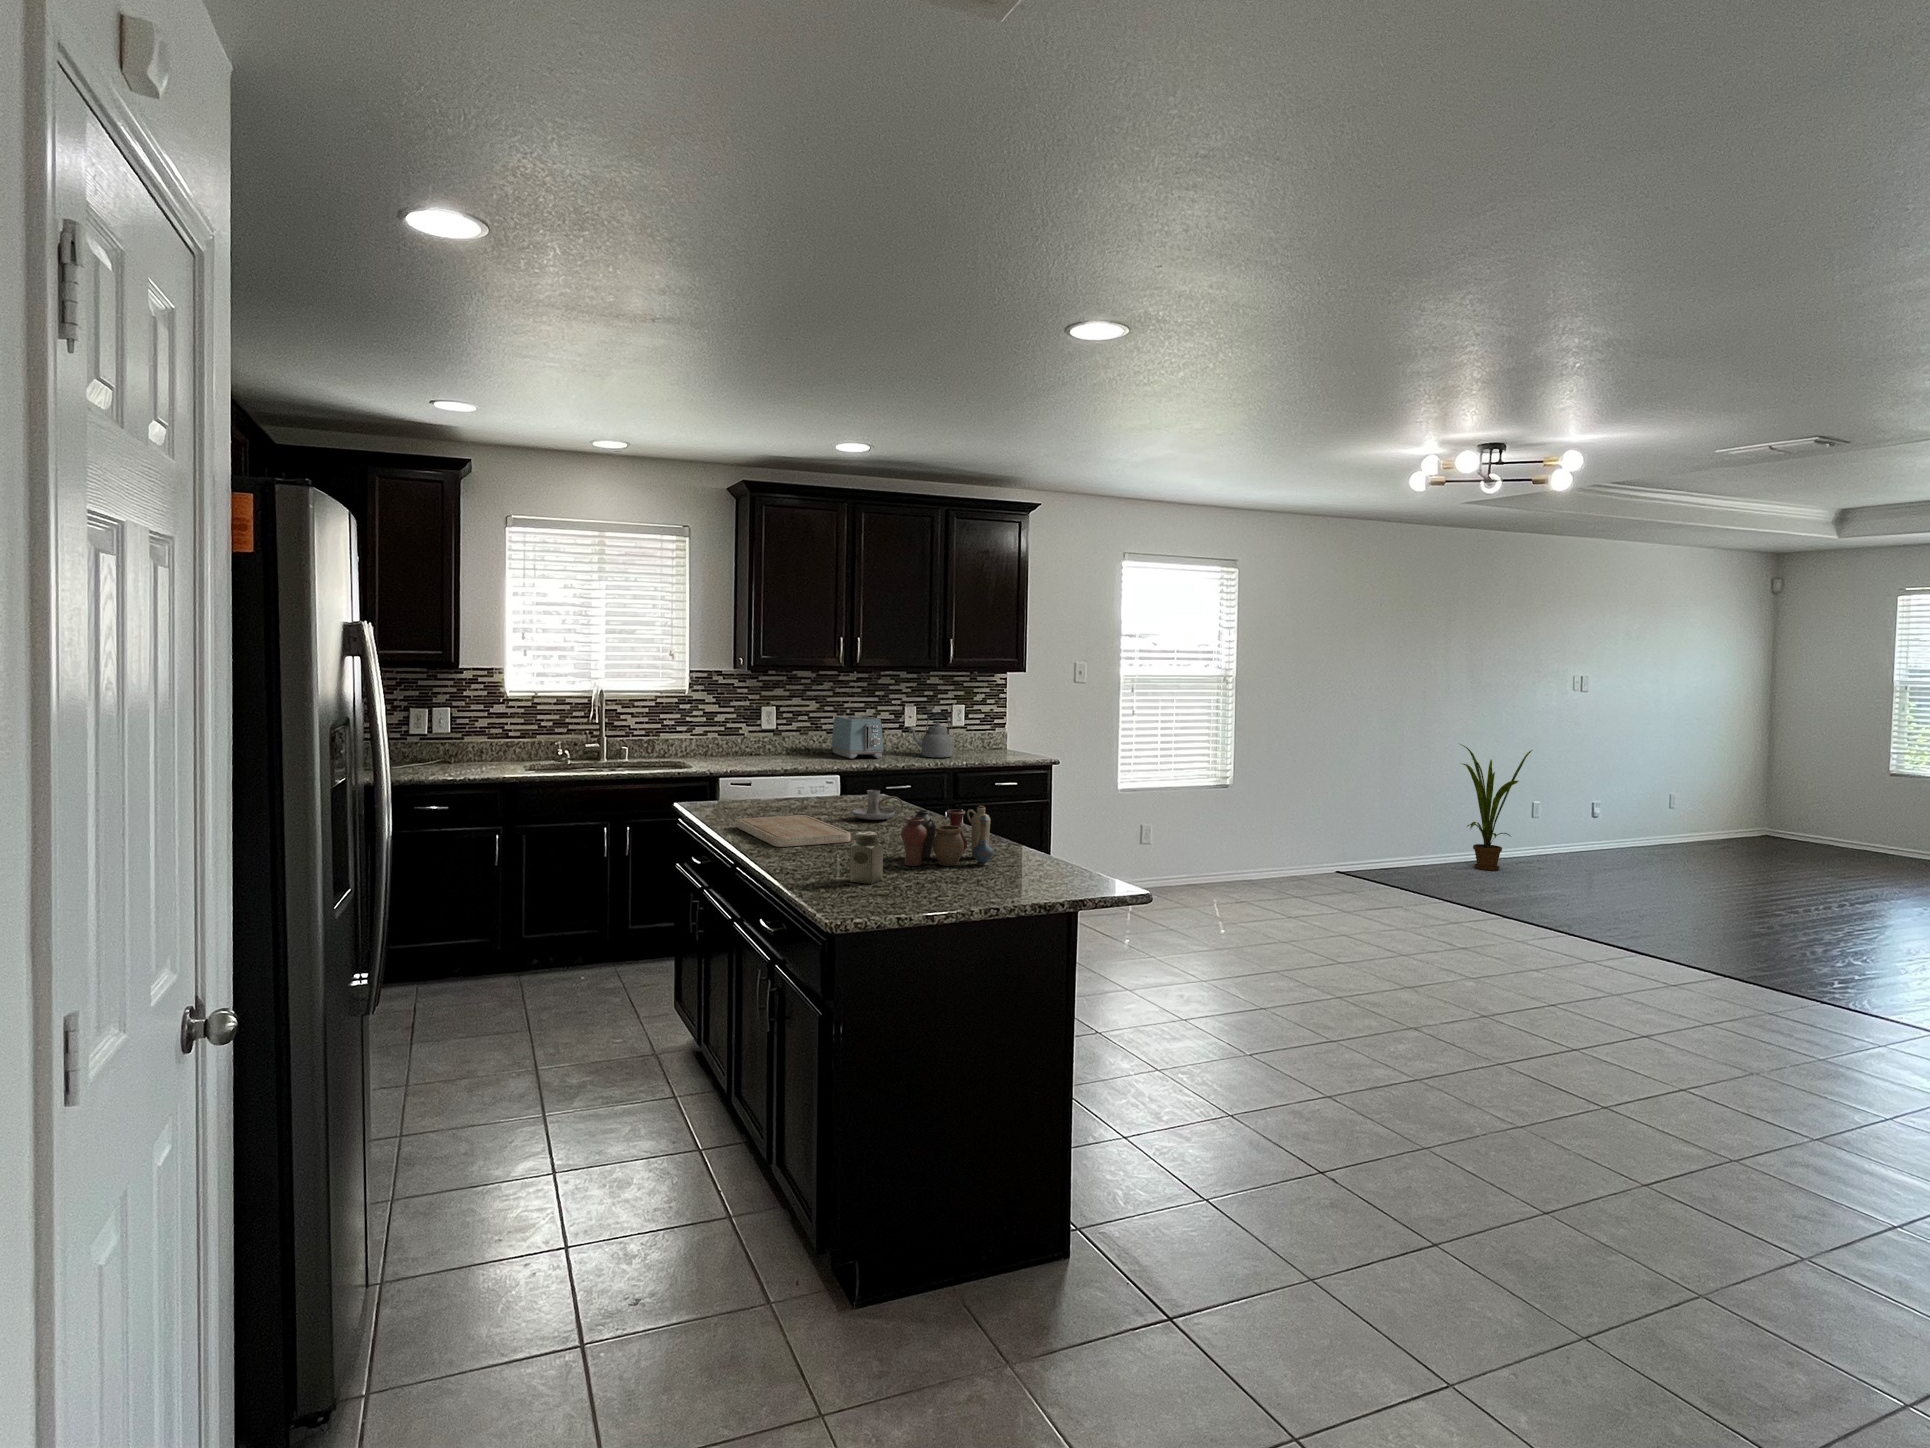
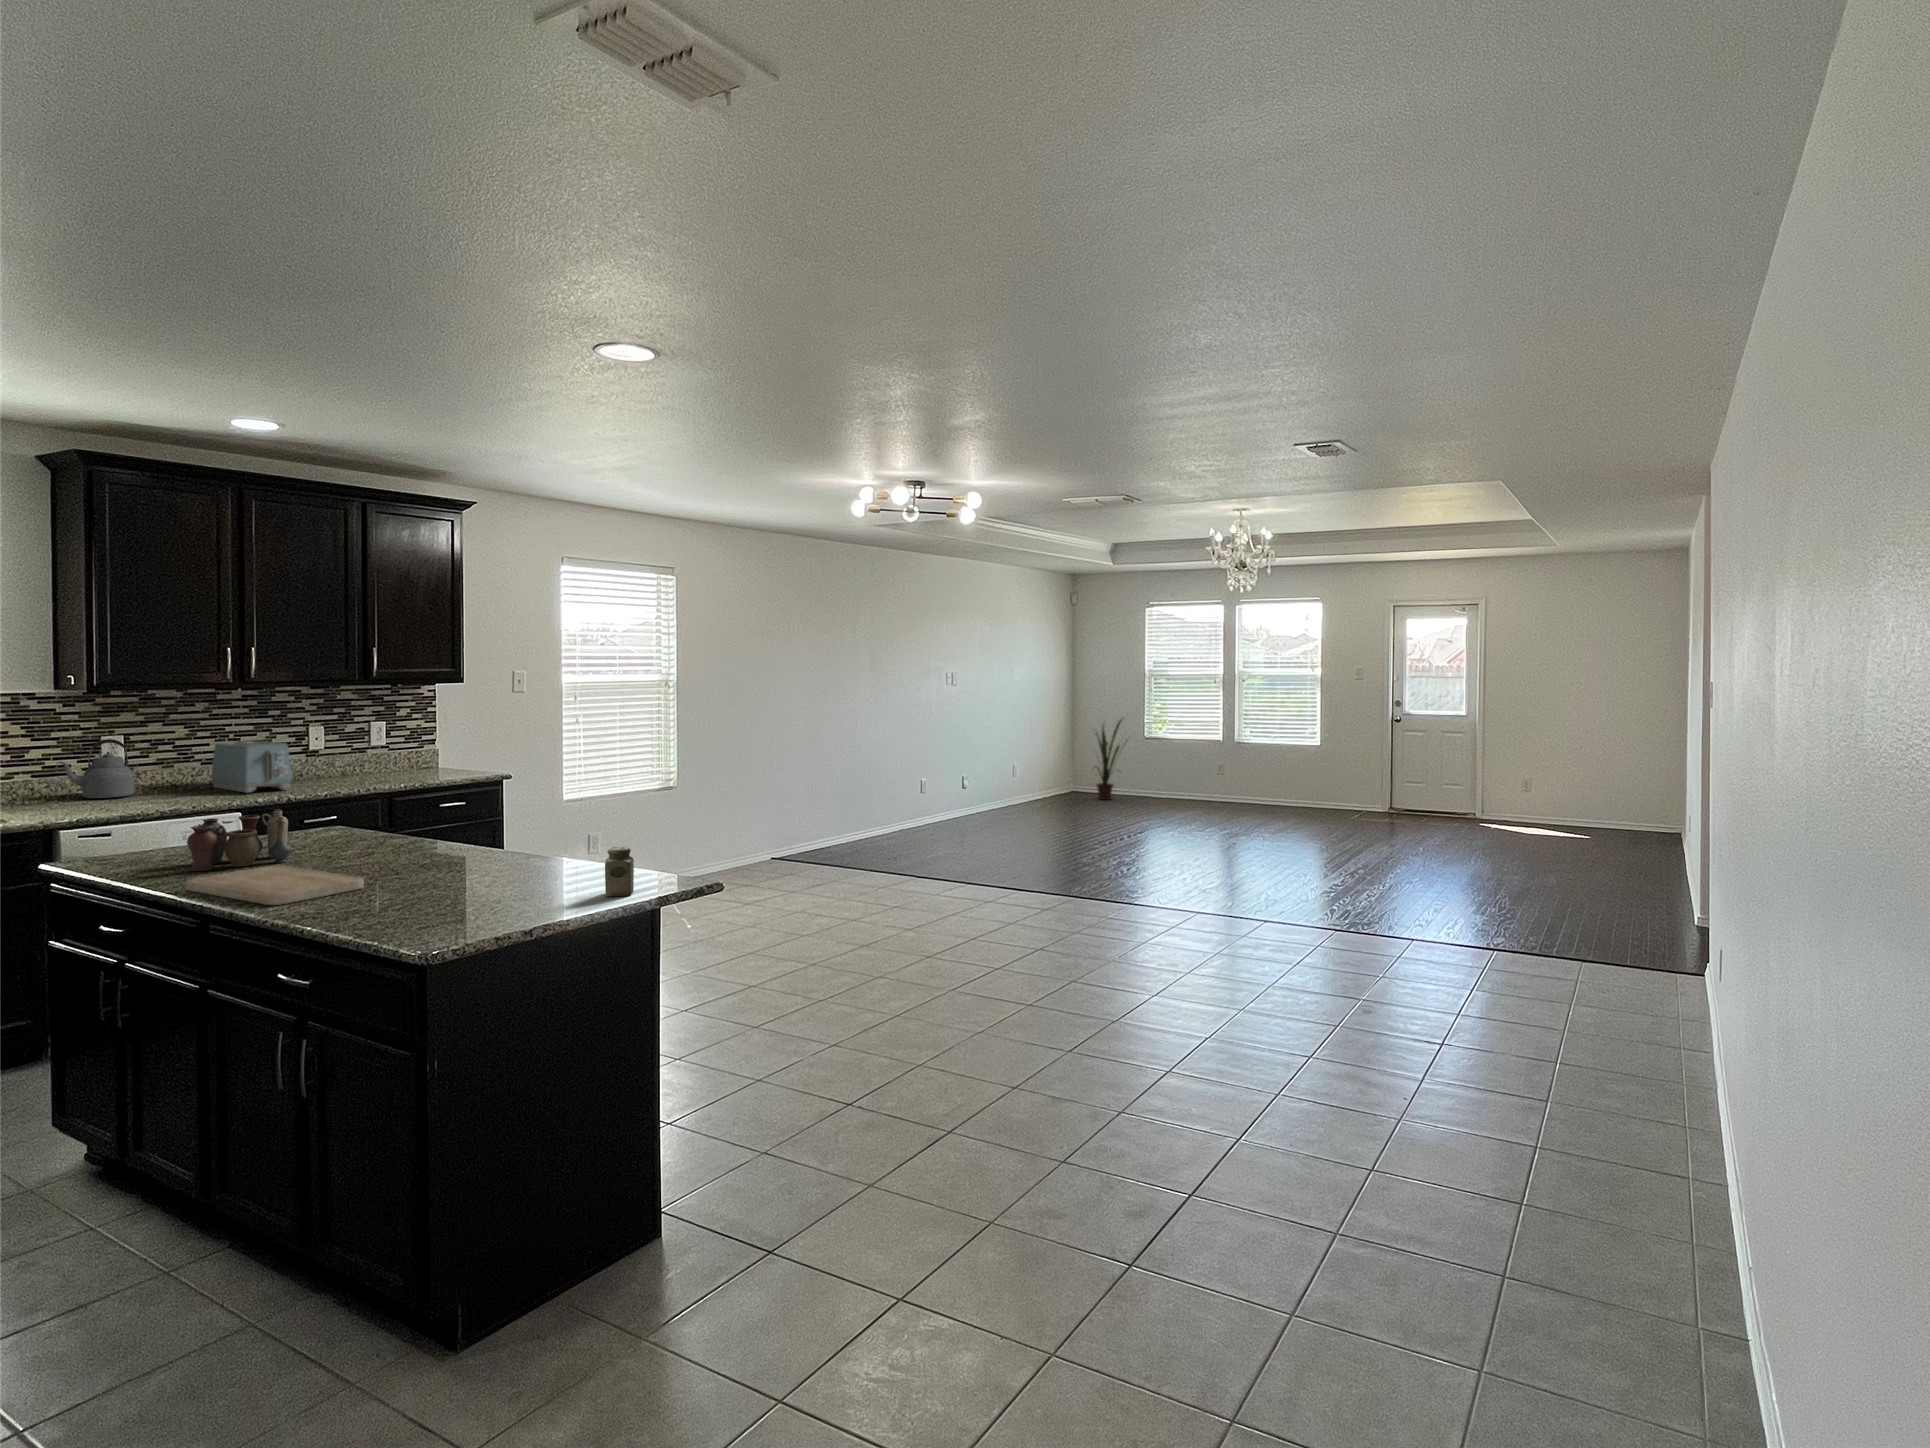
kettle: present [908,712,953,757] -> present [57,739,134,798]
house plant: present [1460,744,1532,871] -> present [1097,719,1122,800]
candle holder: present [852,790,904,820] -> none [335,827,401,862]
vase: present [901,806,993,866] -> present [187,809,292,871]
salt shaker: present [850,832,883,884] -> present [605,847,634,896]

